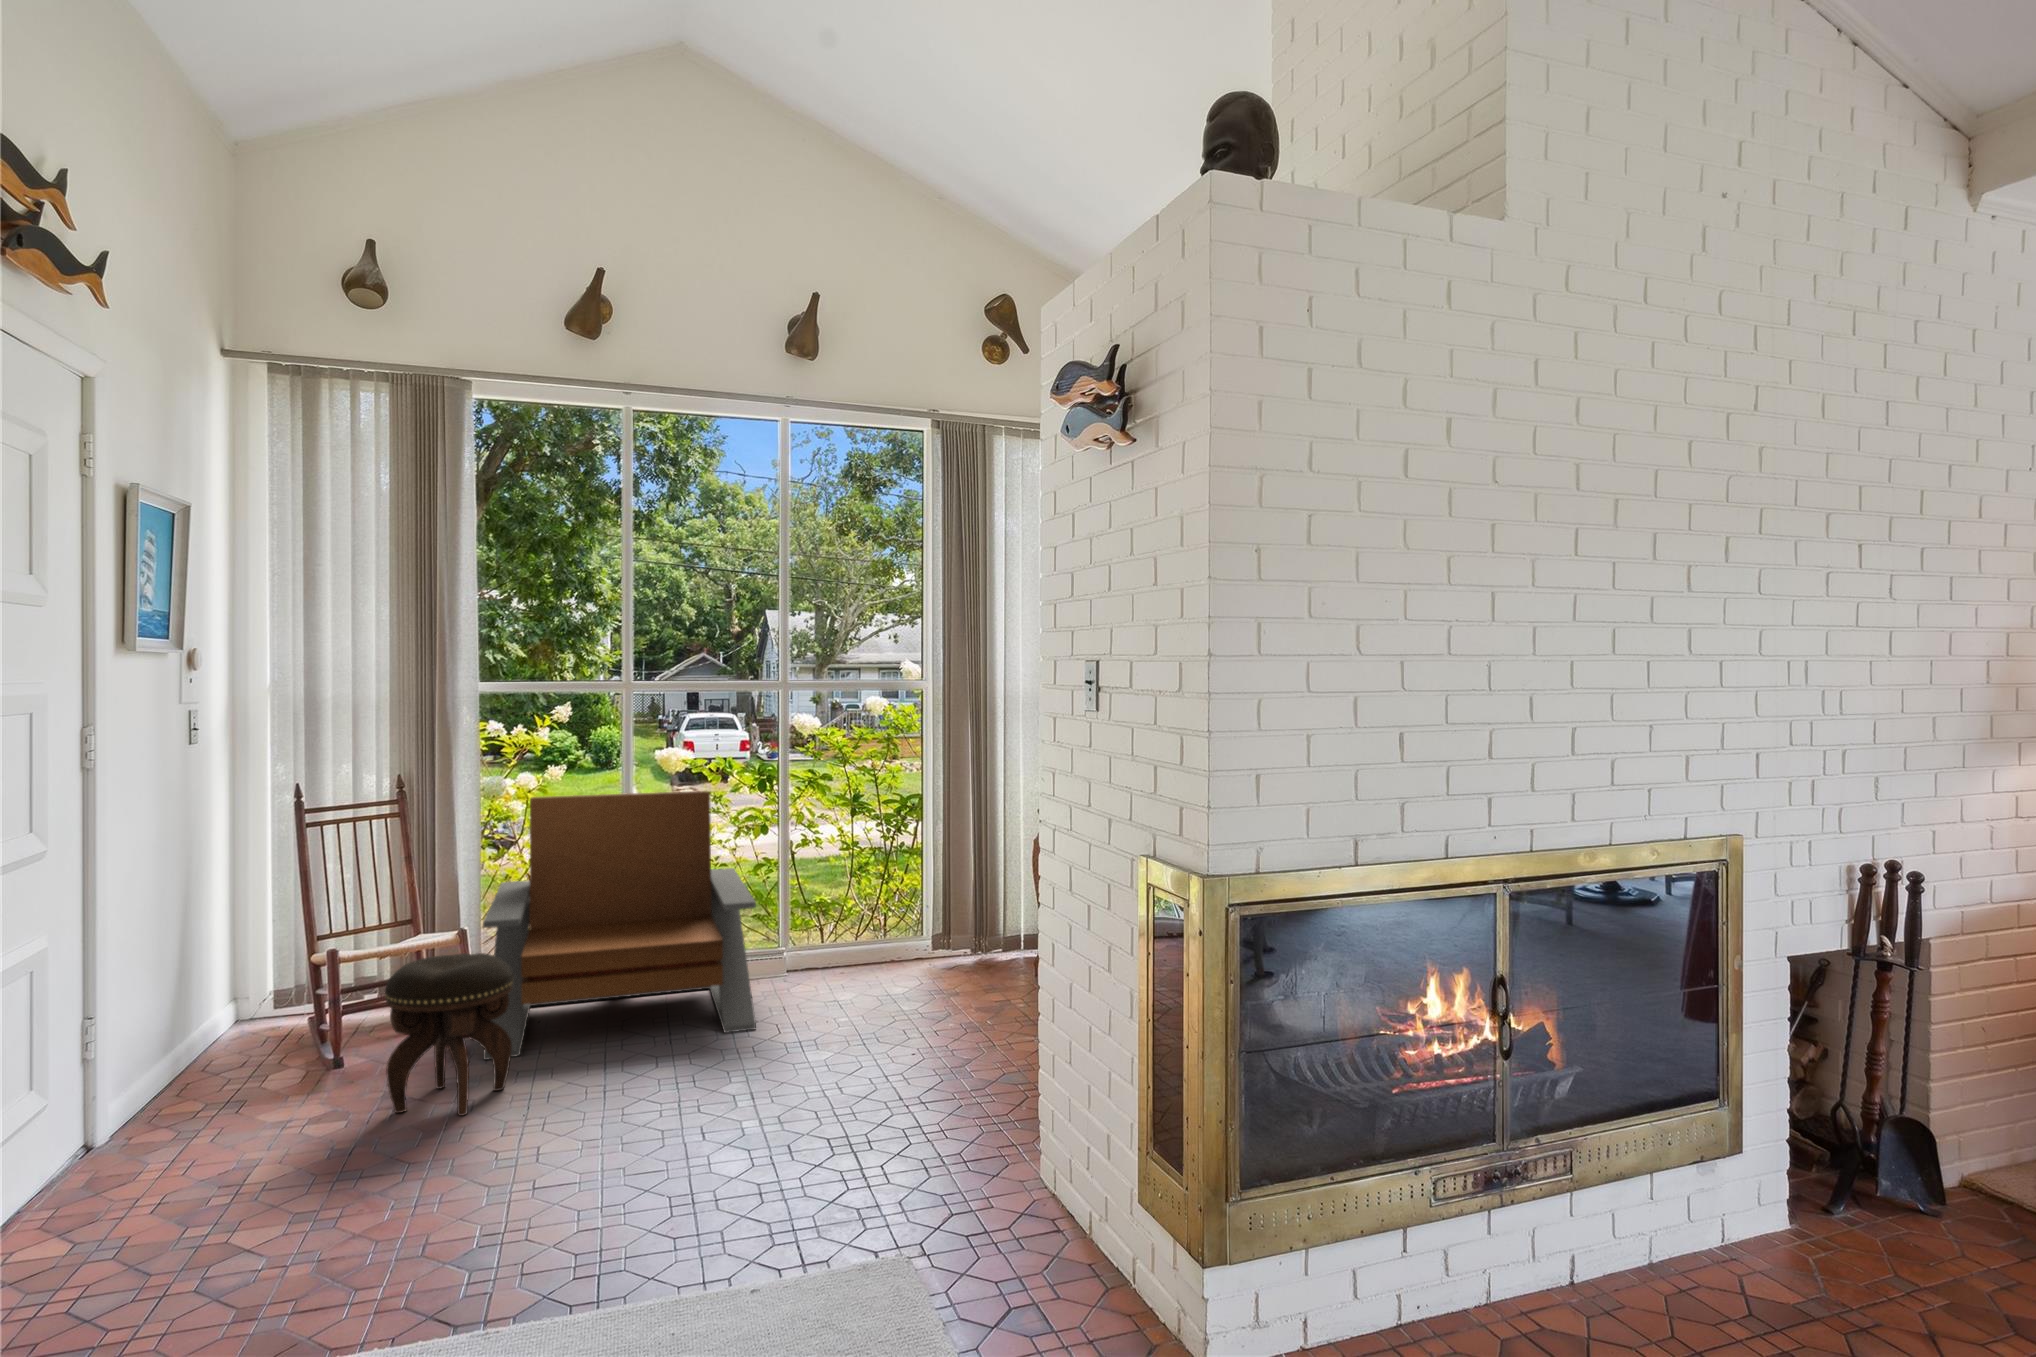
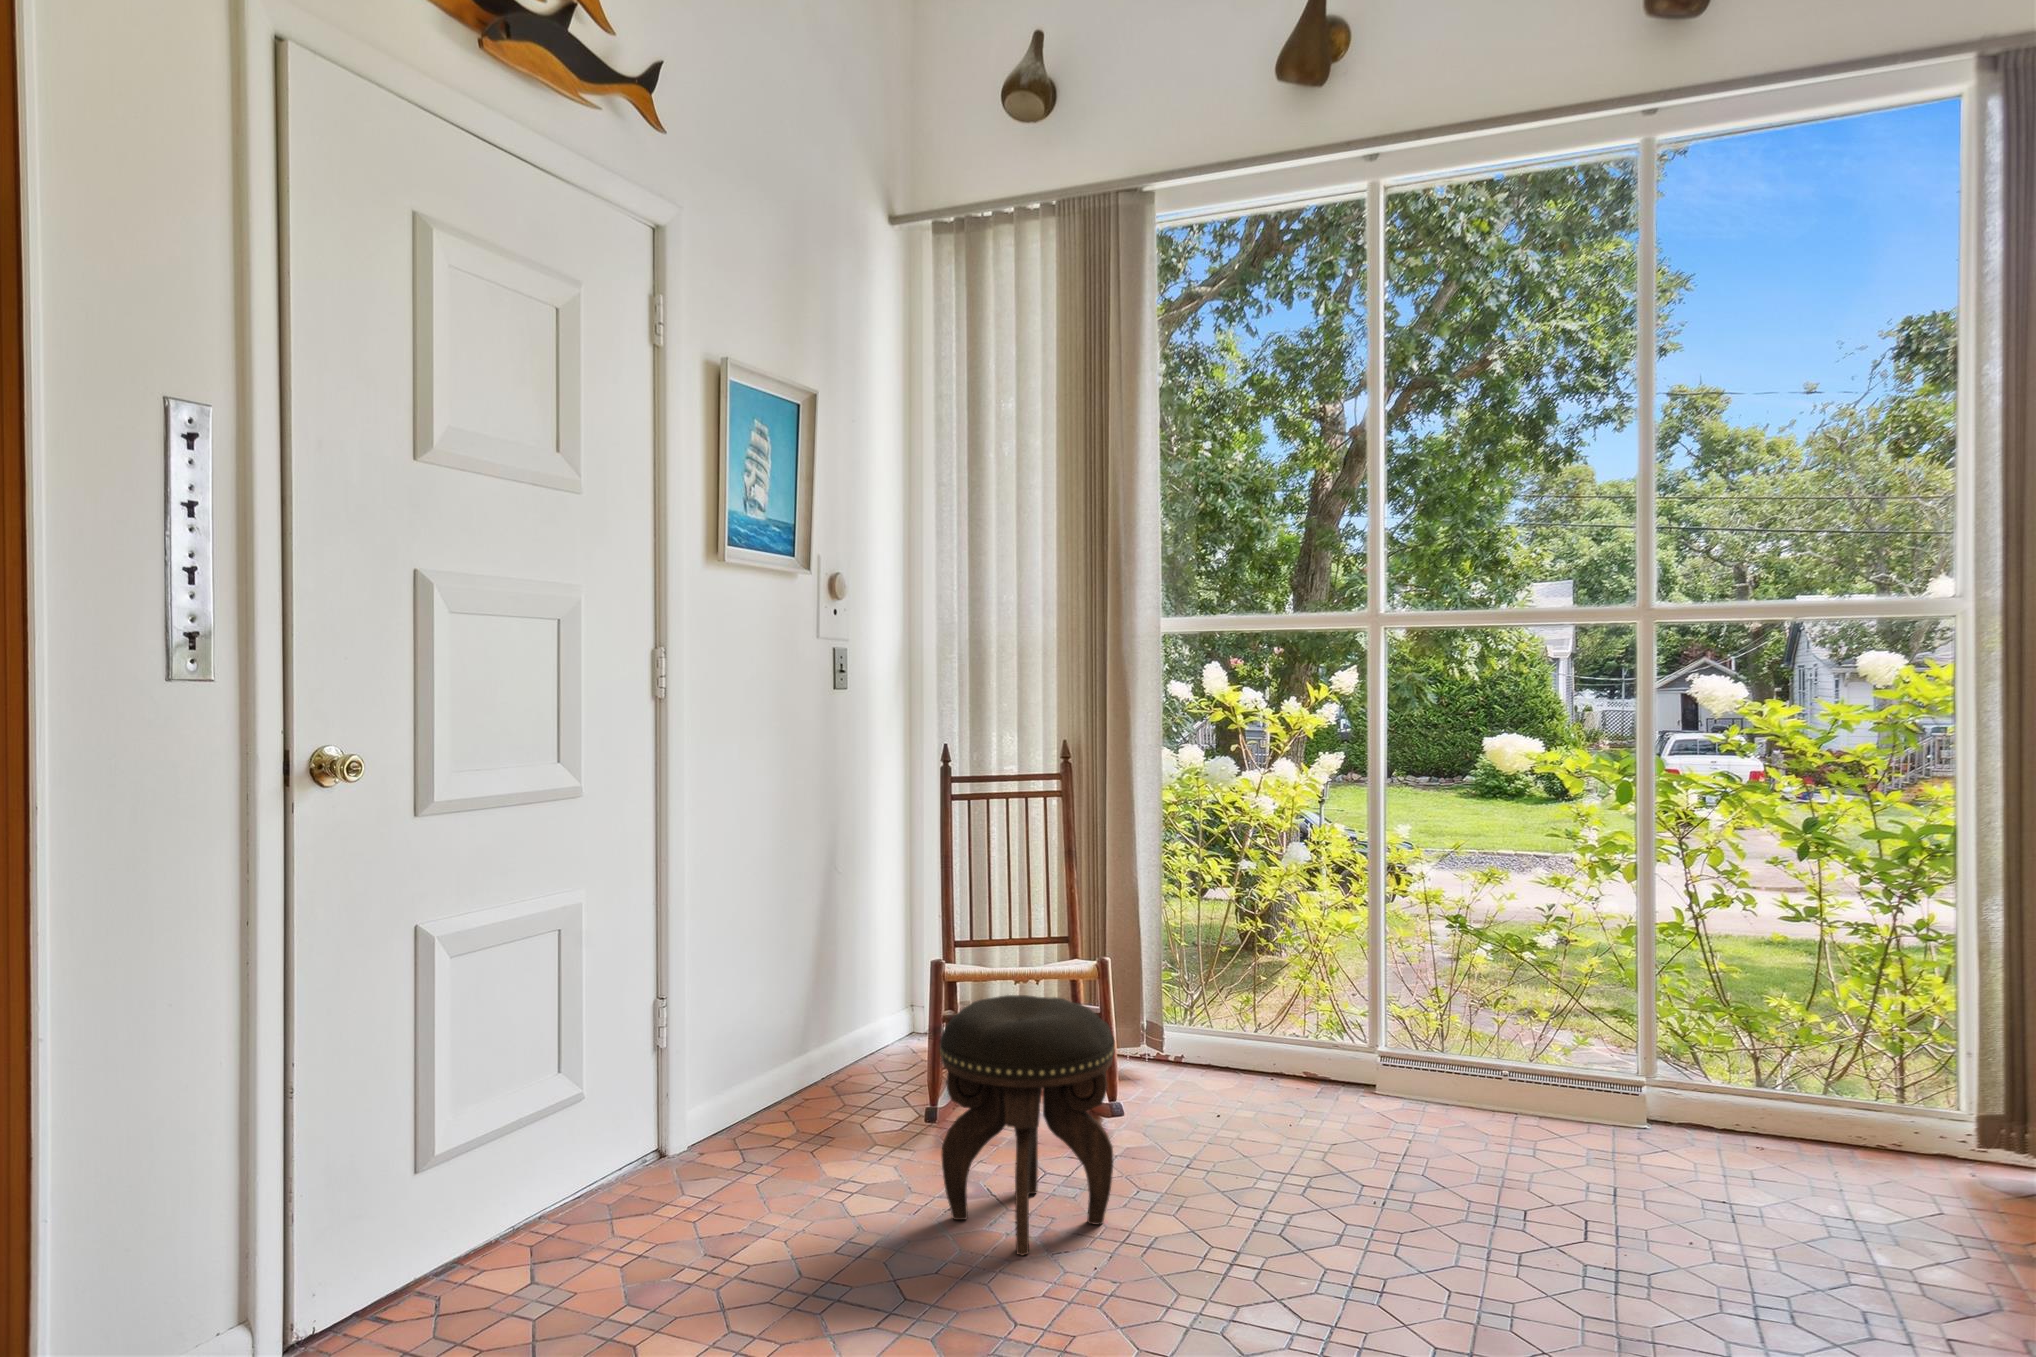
lounge chair: present [483,791,756,1060] -> none [1112,779,1548,1232]

